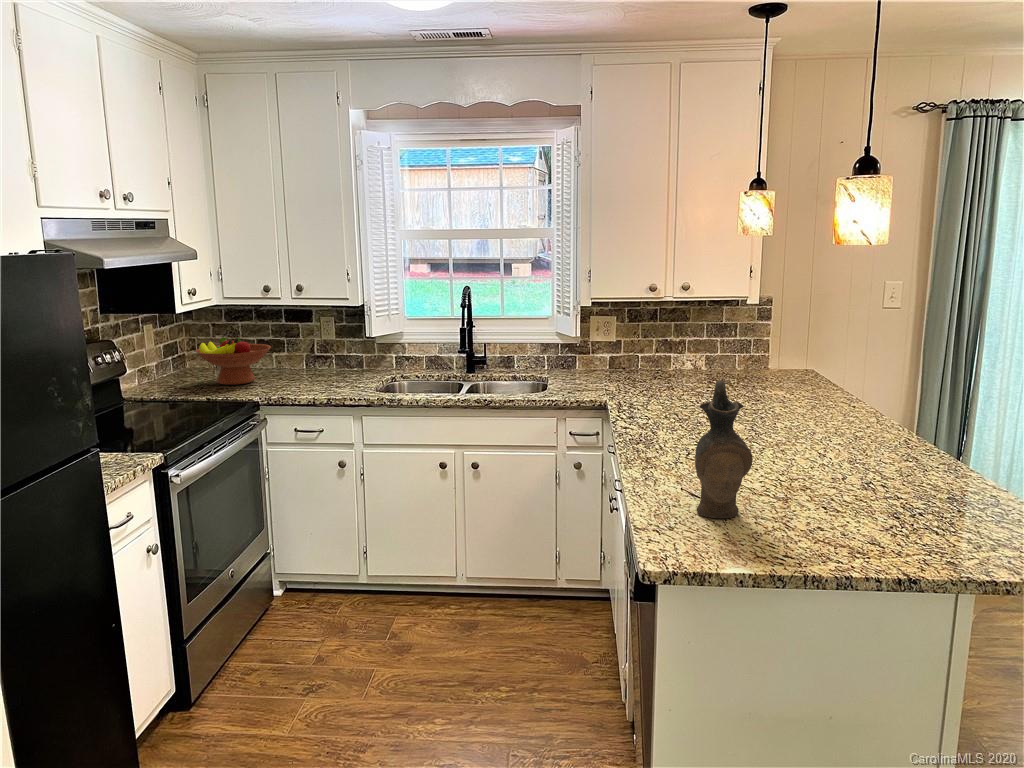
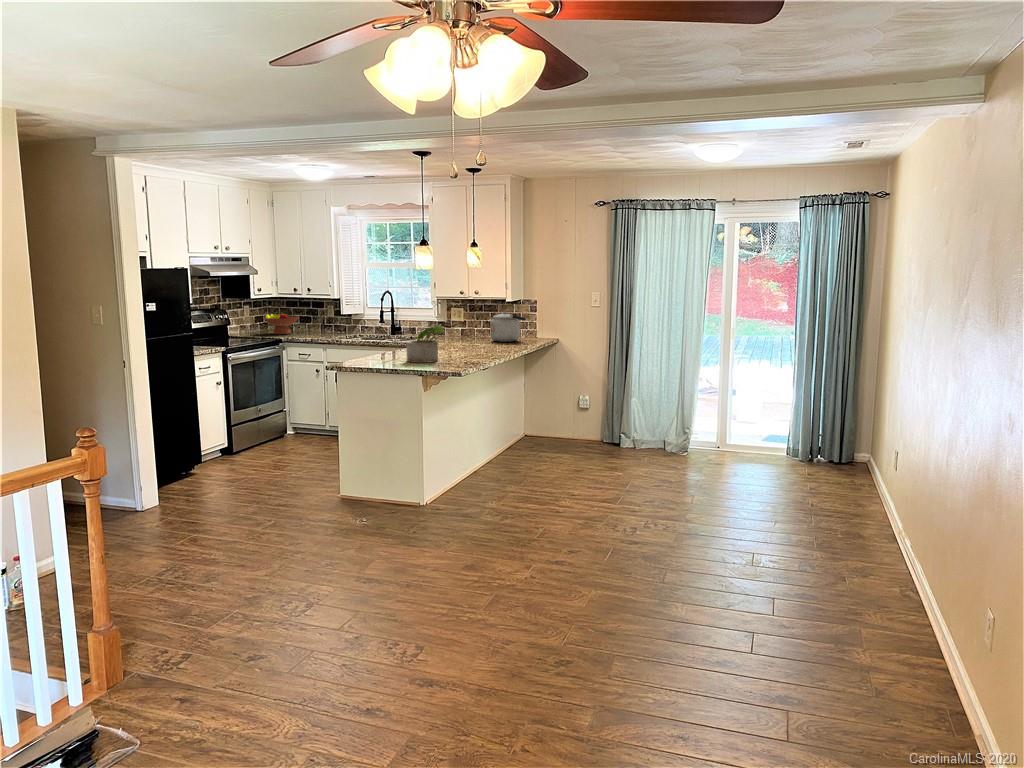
kettle: none [704,326,783,386] -> present [490,312,525,342]
ceramic pitcher: present [695,381,753,518] -> none [364,316,384,361]
potted plant: none [796,400,919,517] -> present [406,324,445,363]

